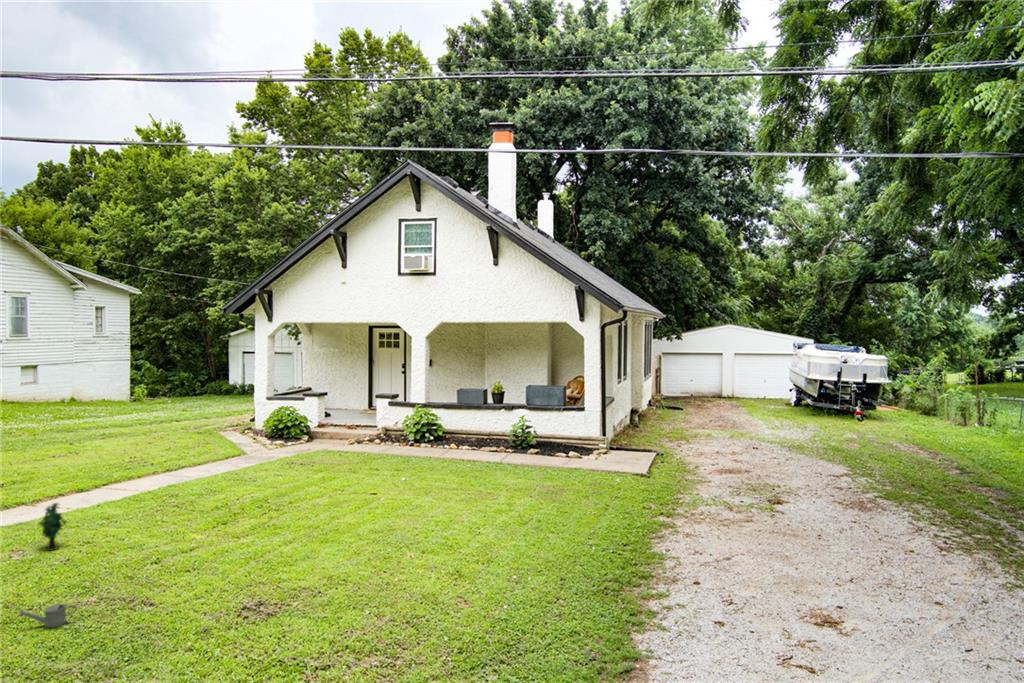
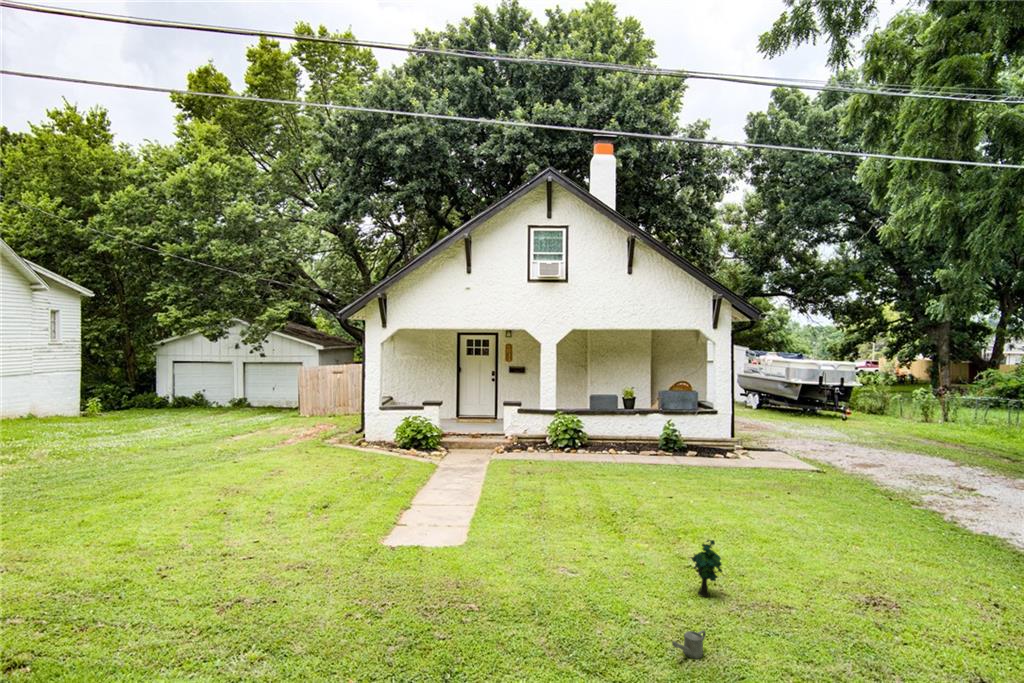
decorative plant: present [39,503,67,551] -> present [690,540,722,597]

